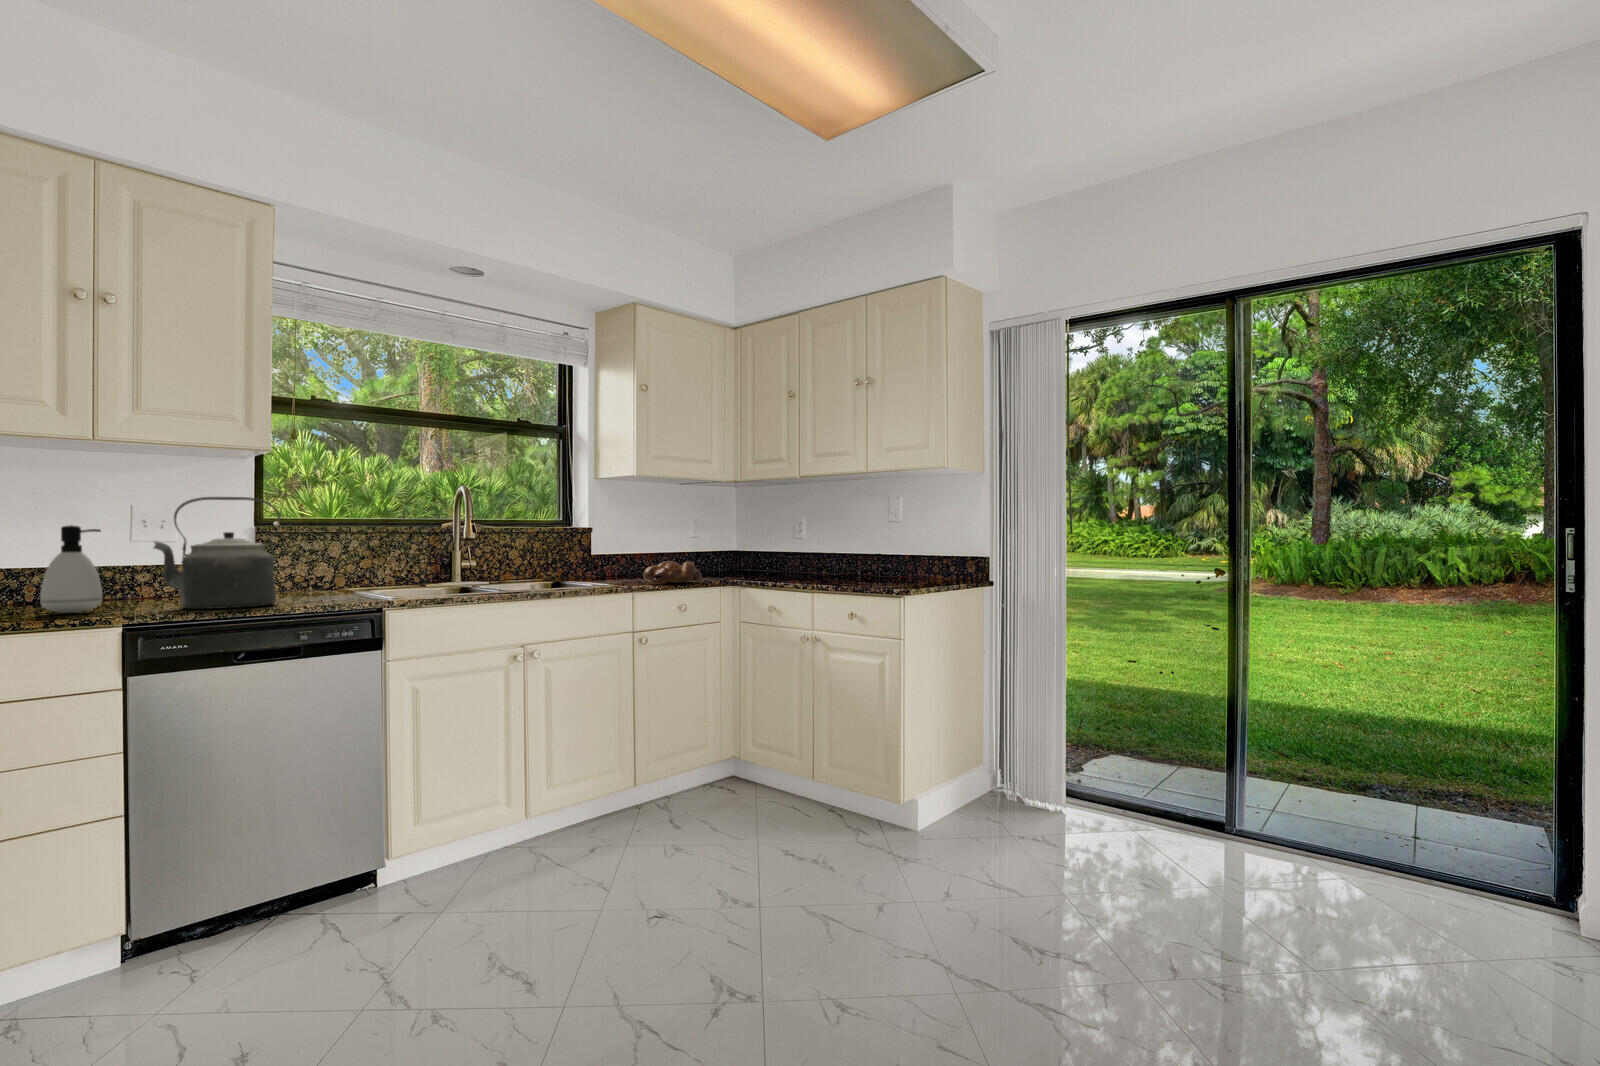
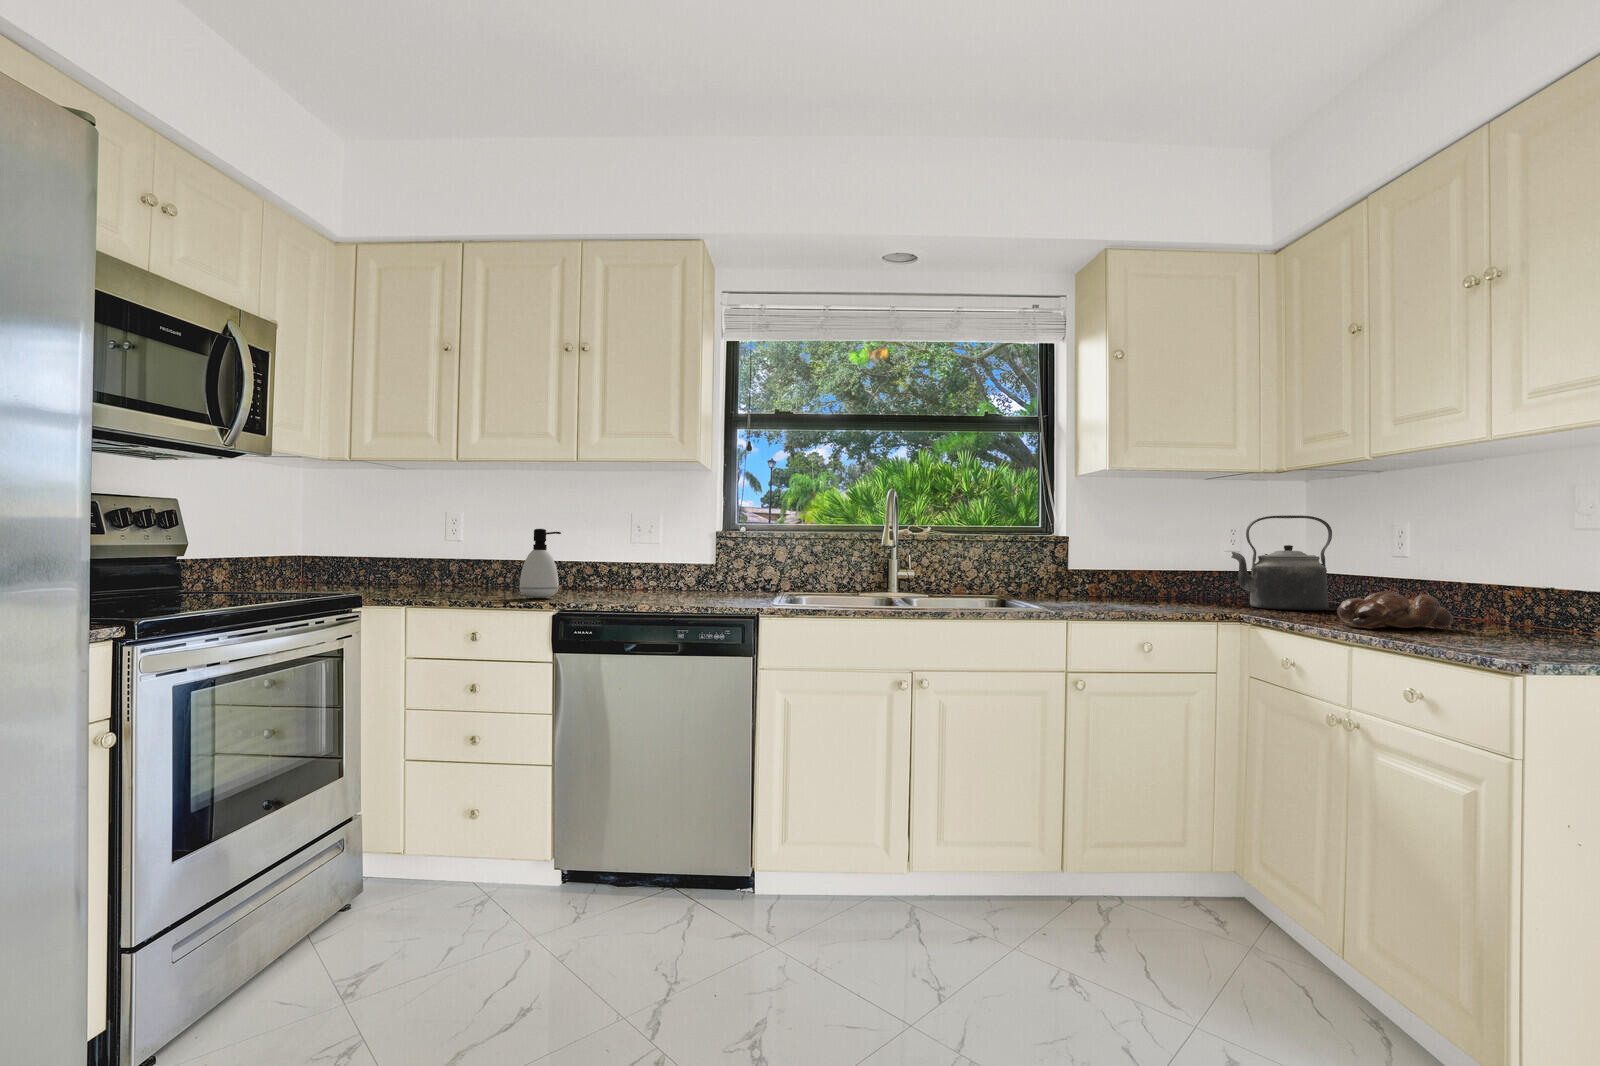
kettle: present [154,497,280,609] -> present [1231,515,1332,610]
bread loaf: present [643,561,701,585] -> present [1337,591,1453,629]

